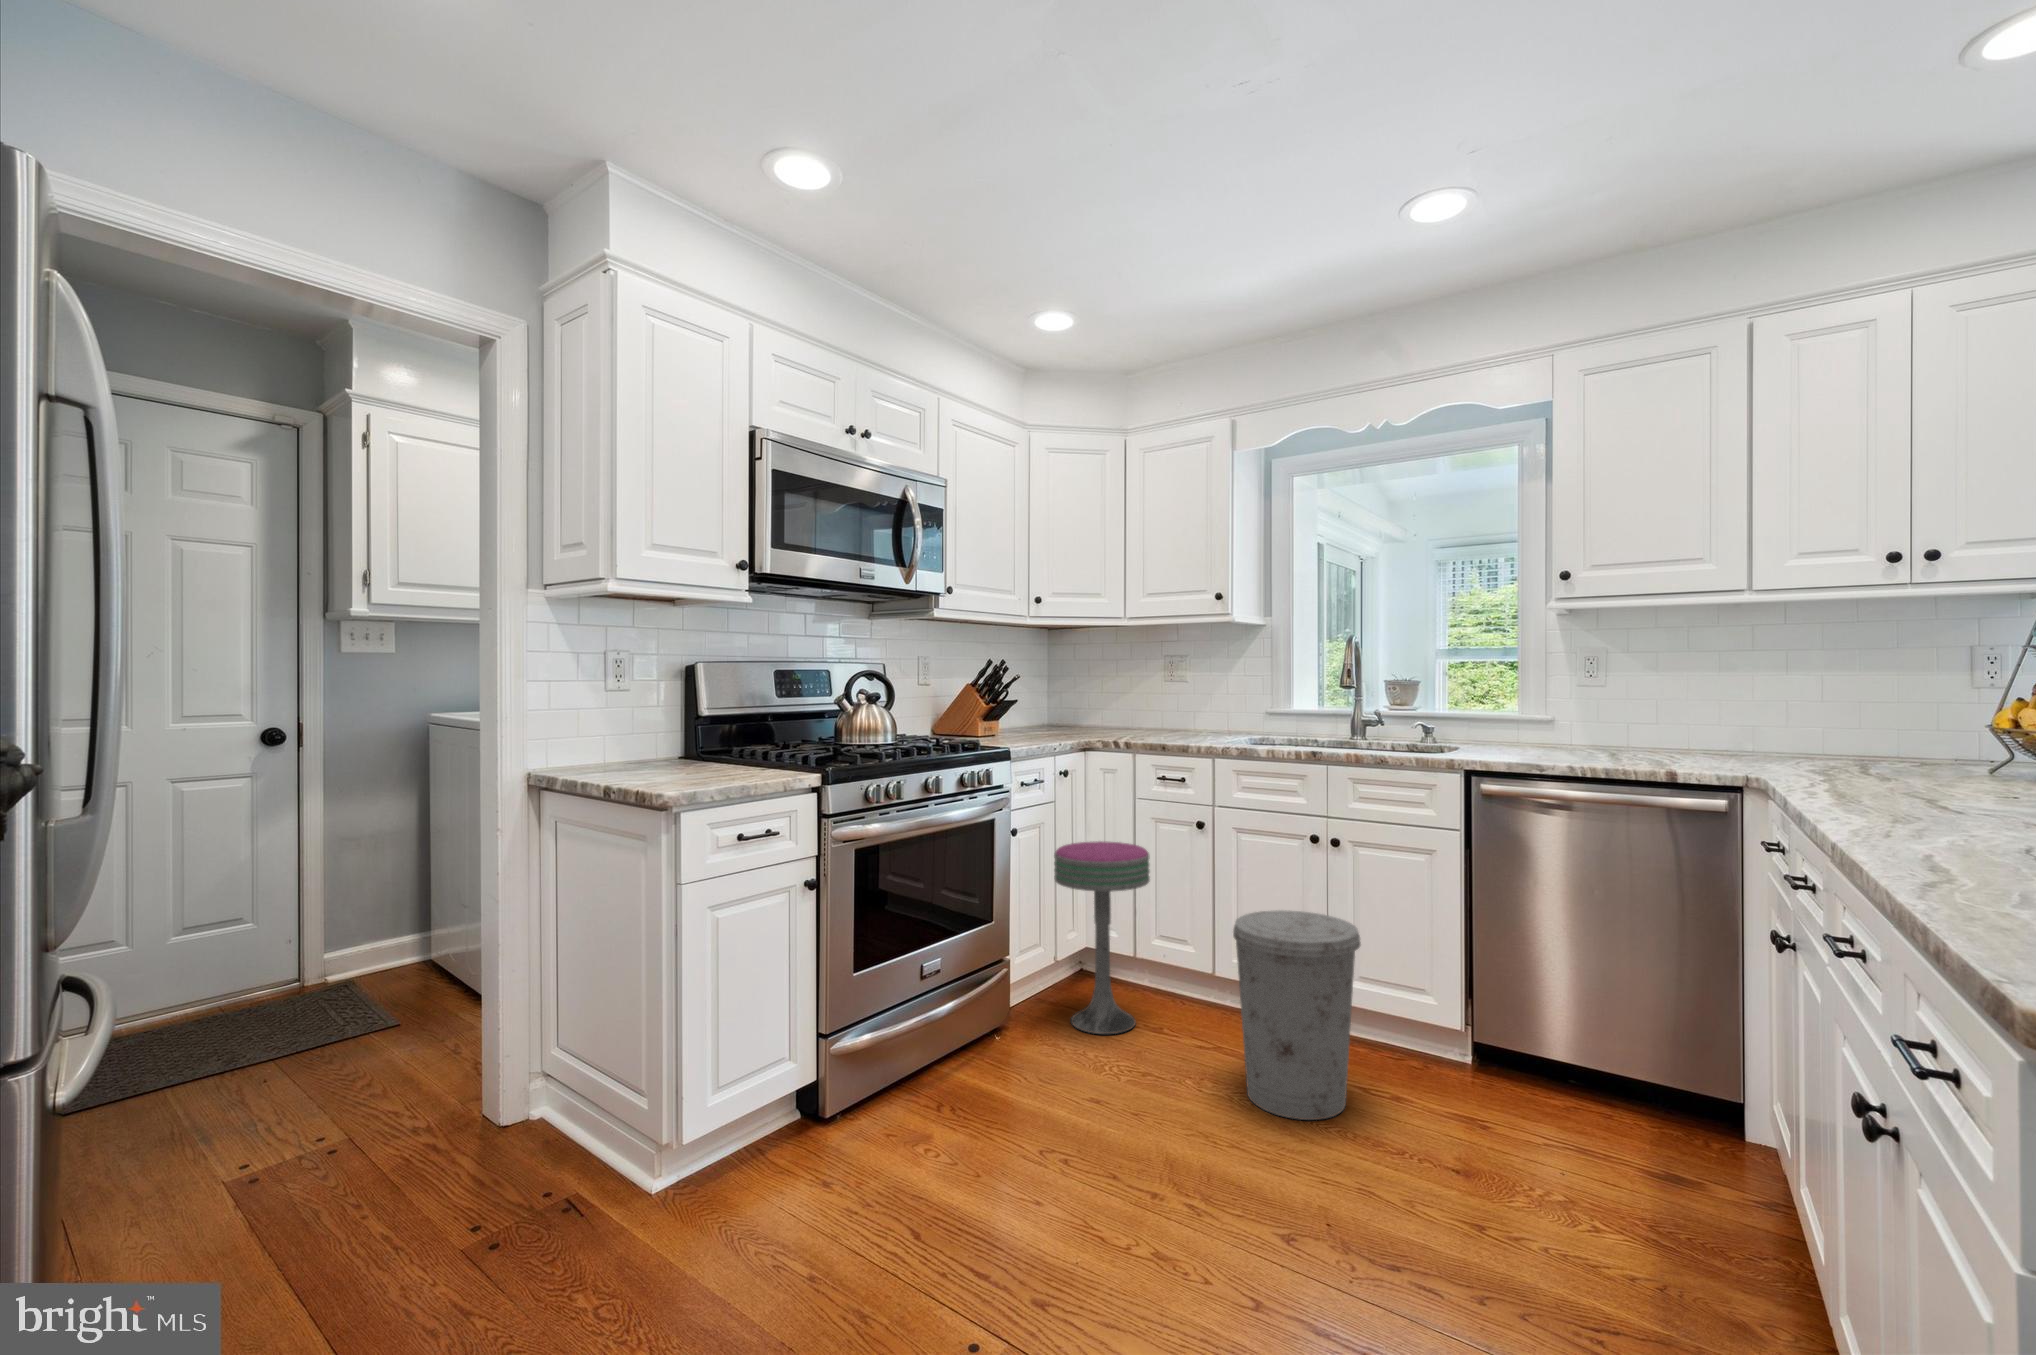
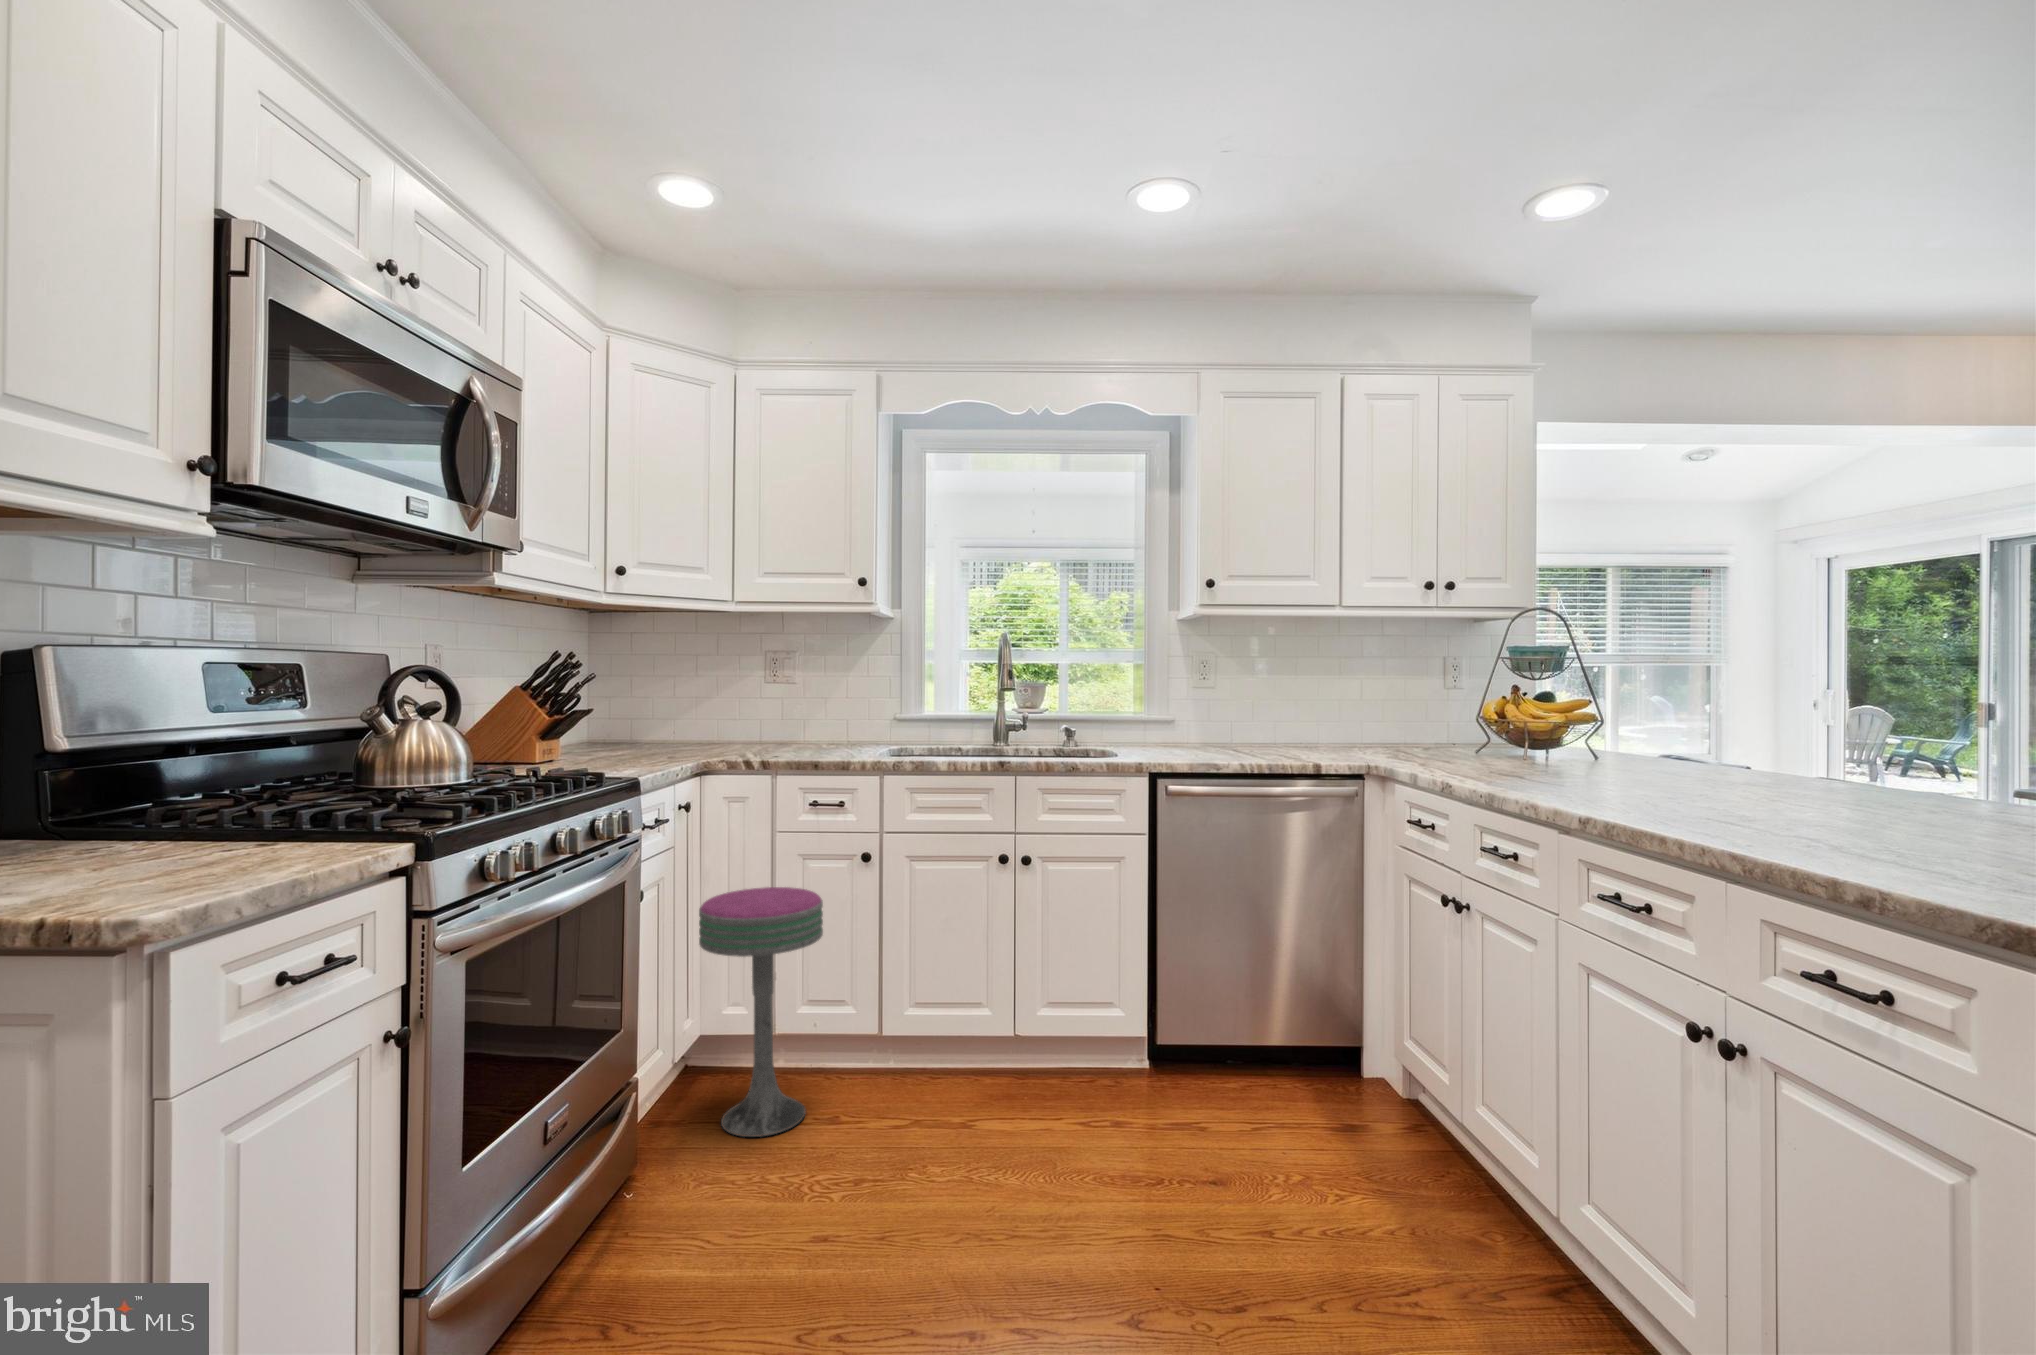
trash can: present [1233,910,1361,1120] -> none [960,940,1096,1178]

